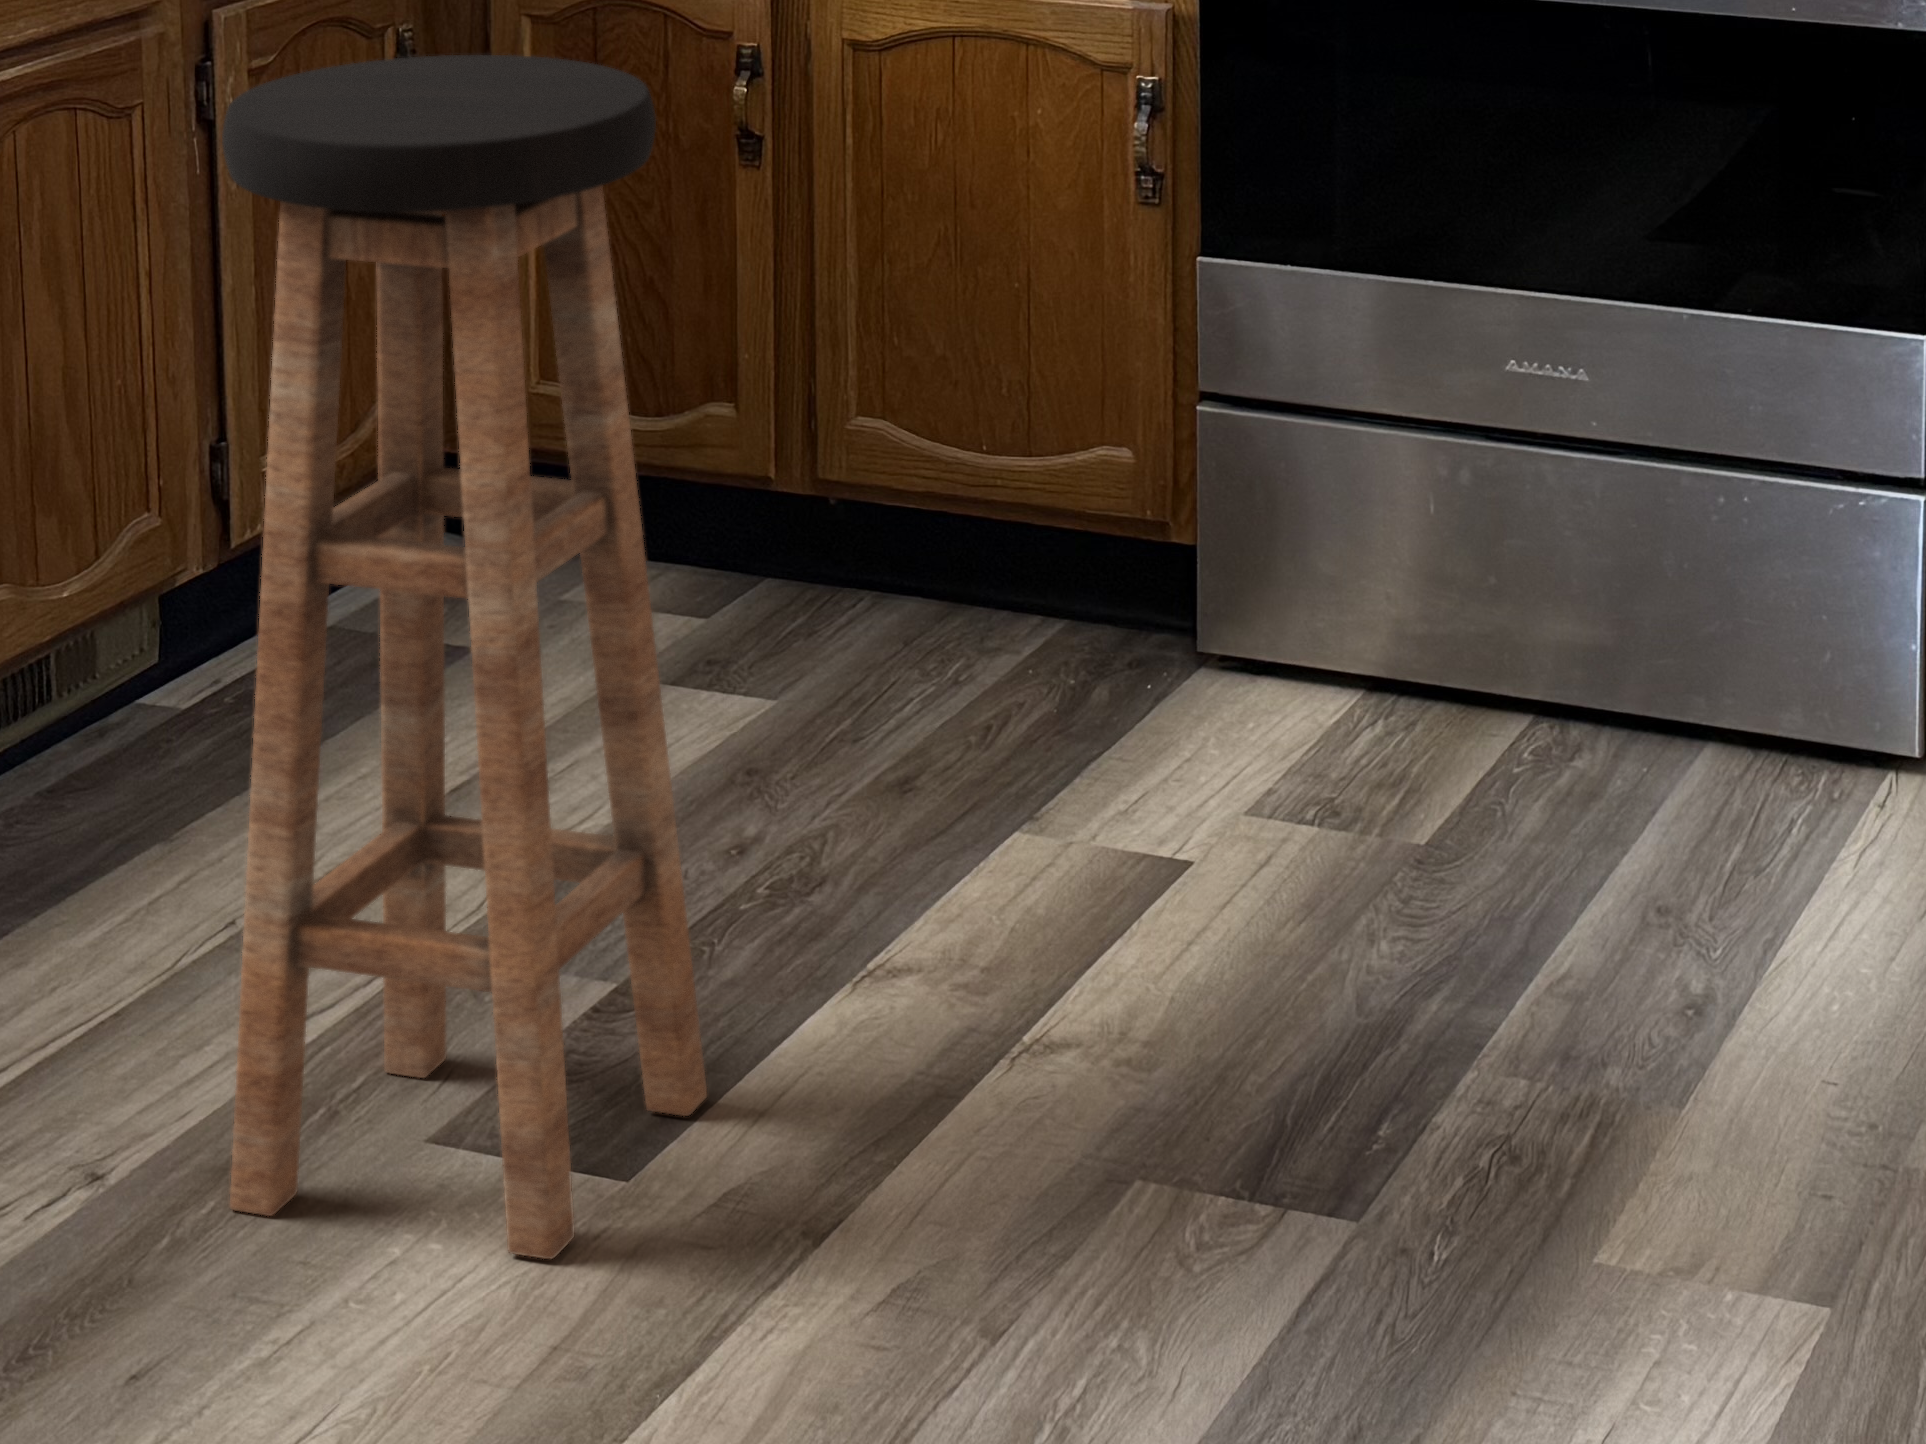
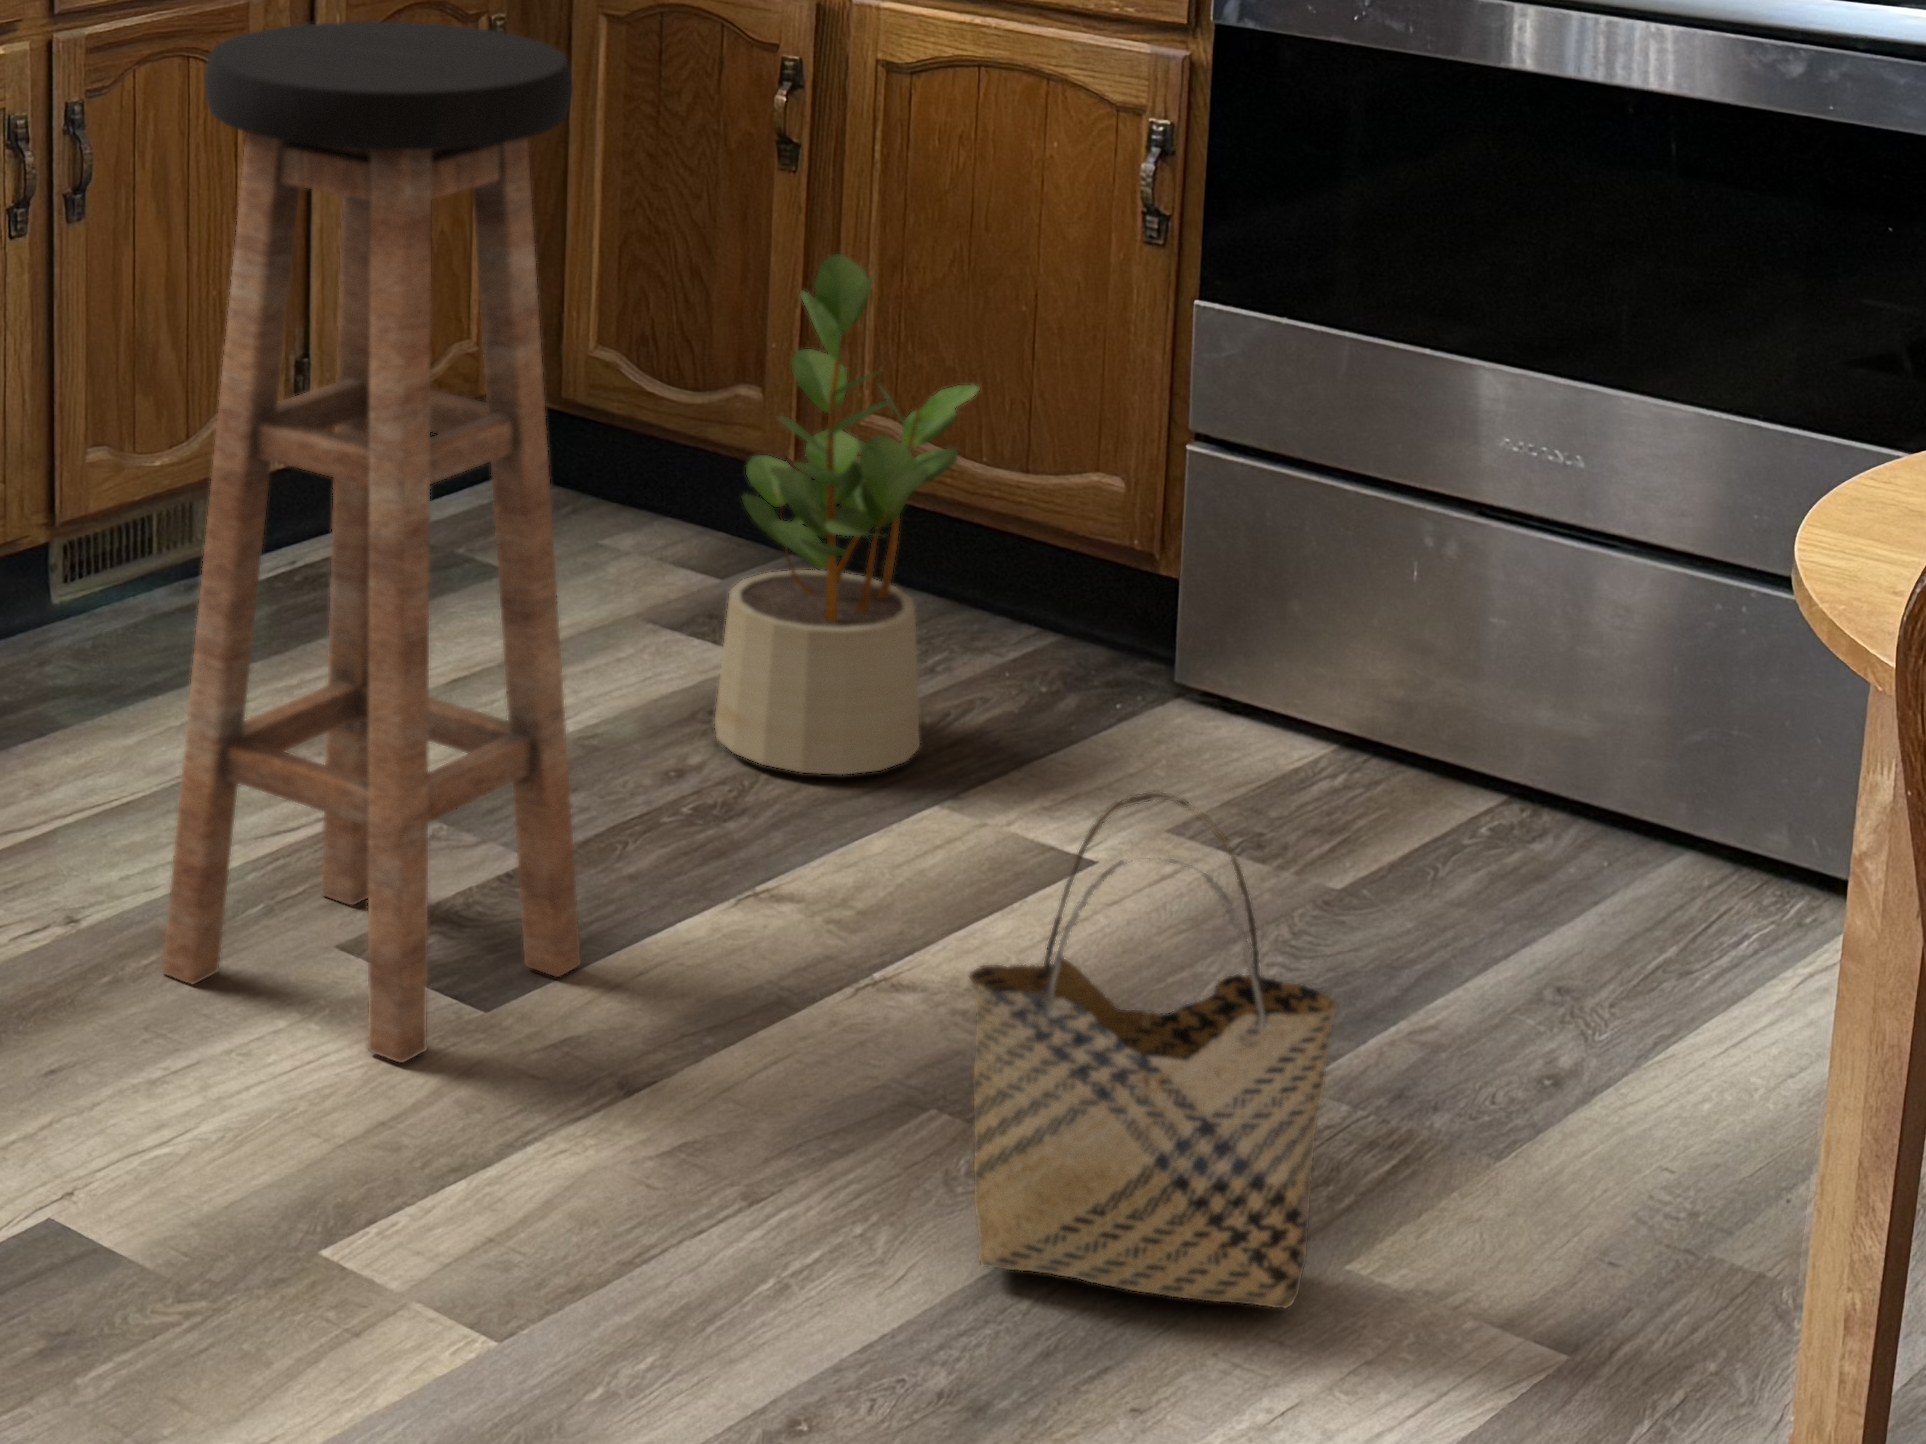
potted plant: none [748,258,998,826] -> present [715,254,979,775]
woven basket: none [1219,803,1582,1353] -> present [969,792,1337,1308]

